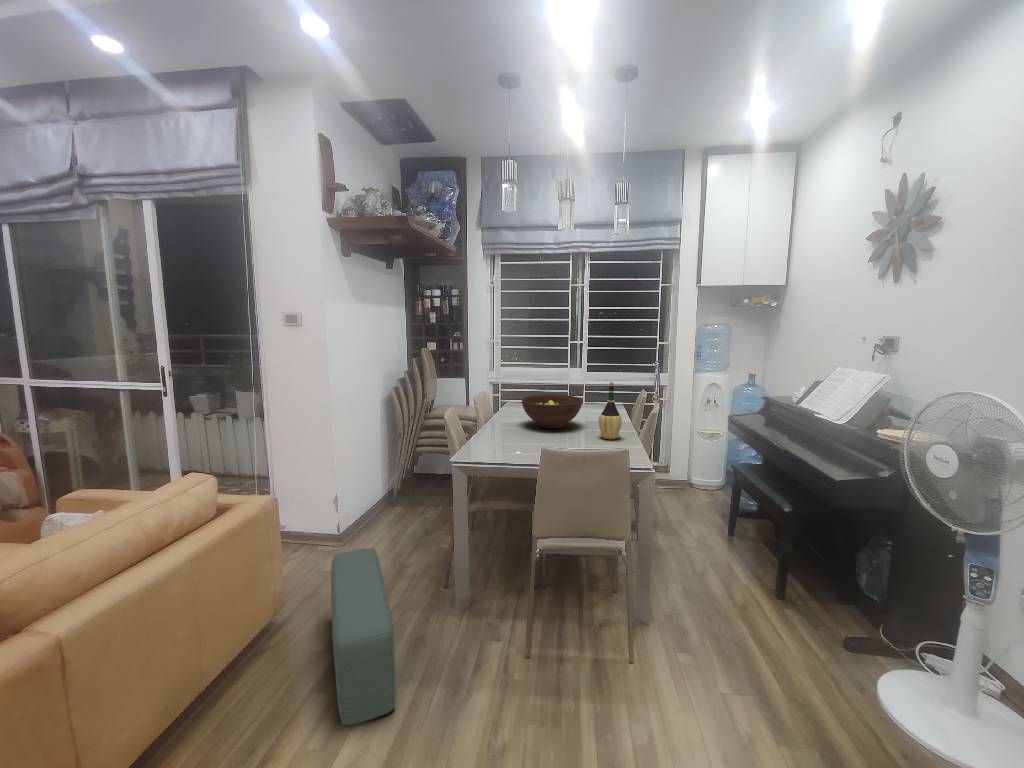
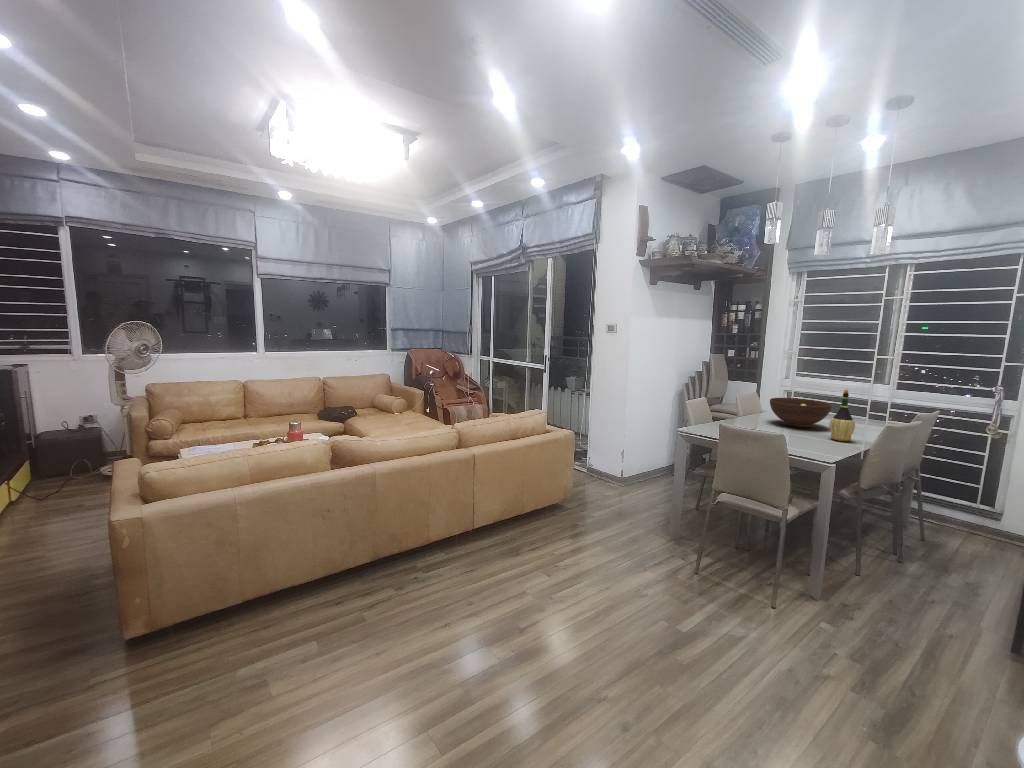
pouf: present [331,548,396,725] -> none [581,471,629,552]

